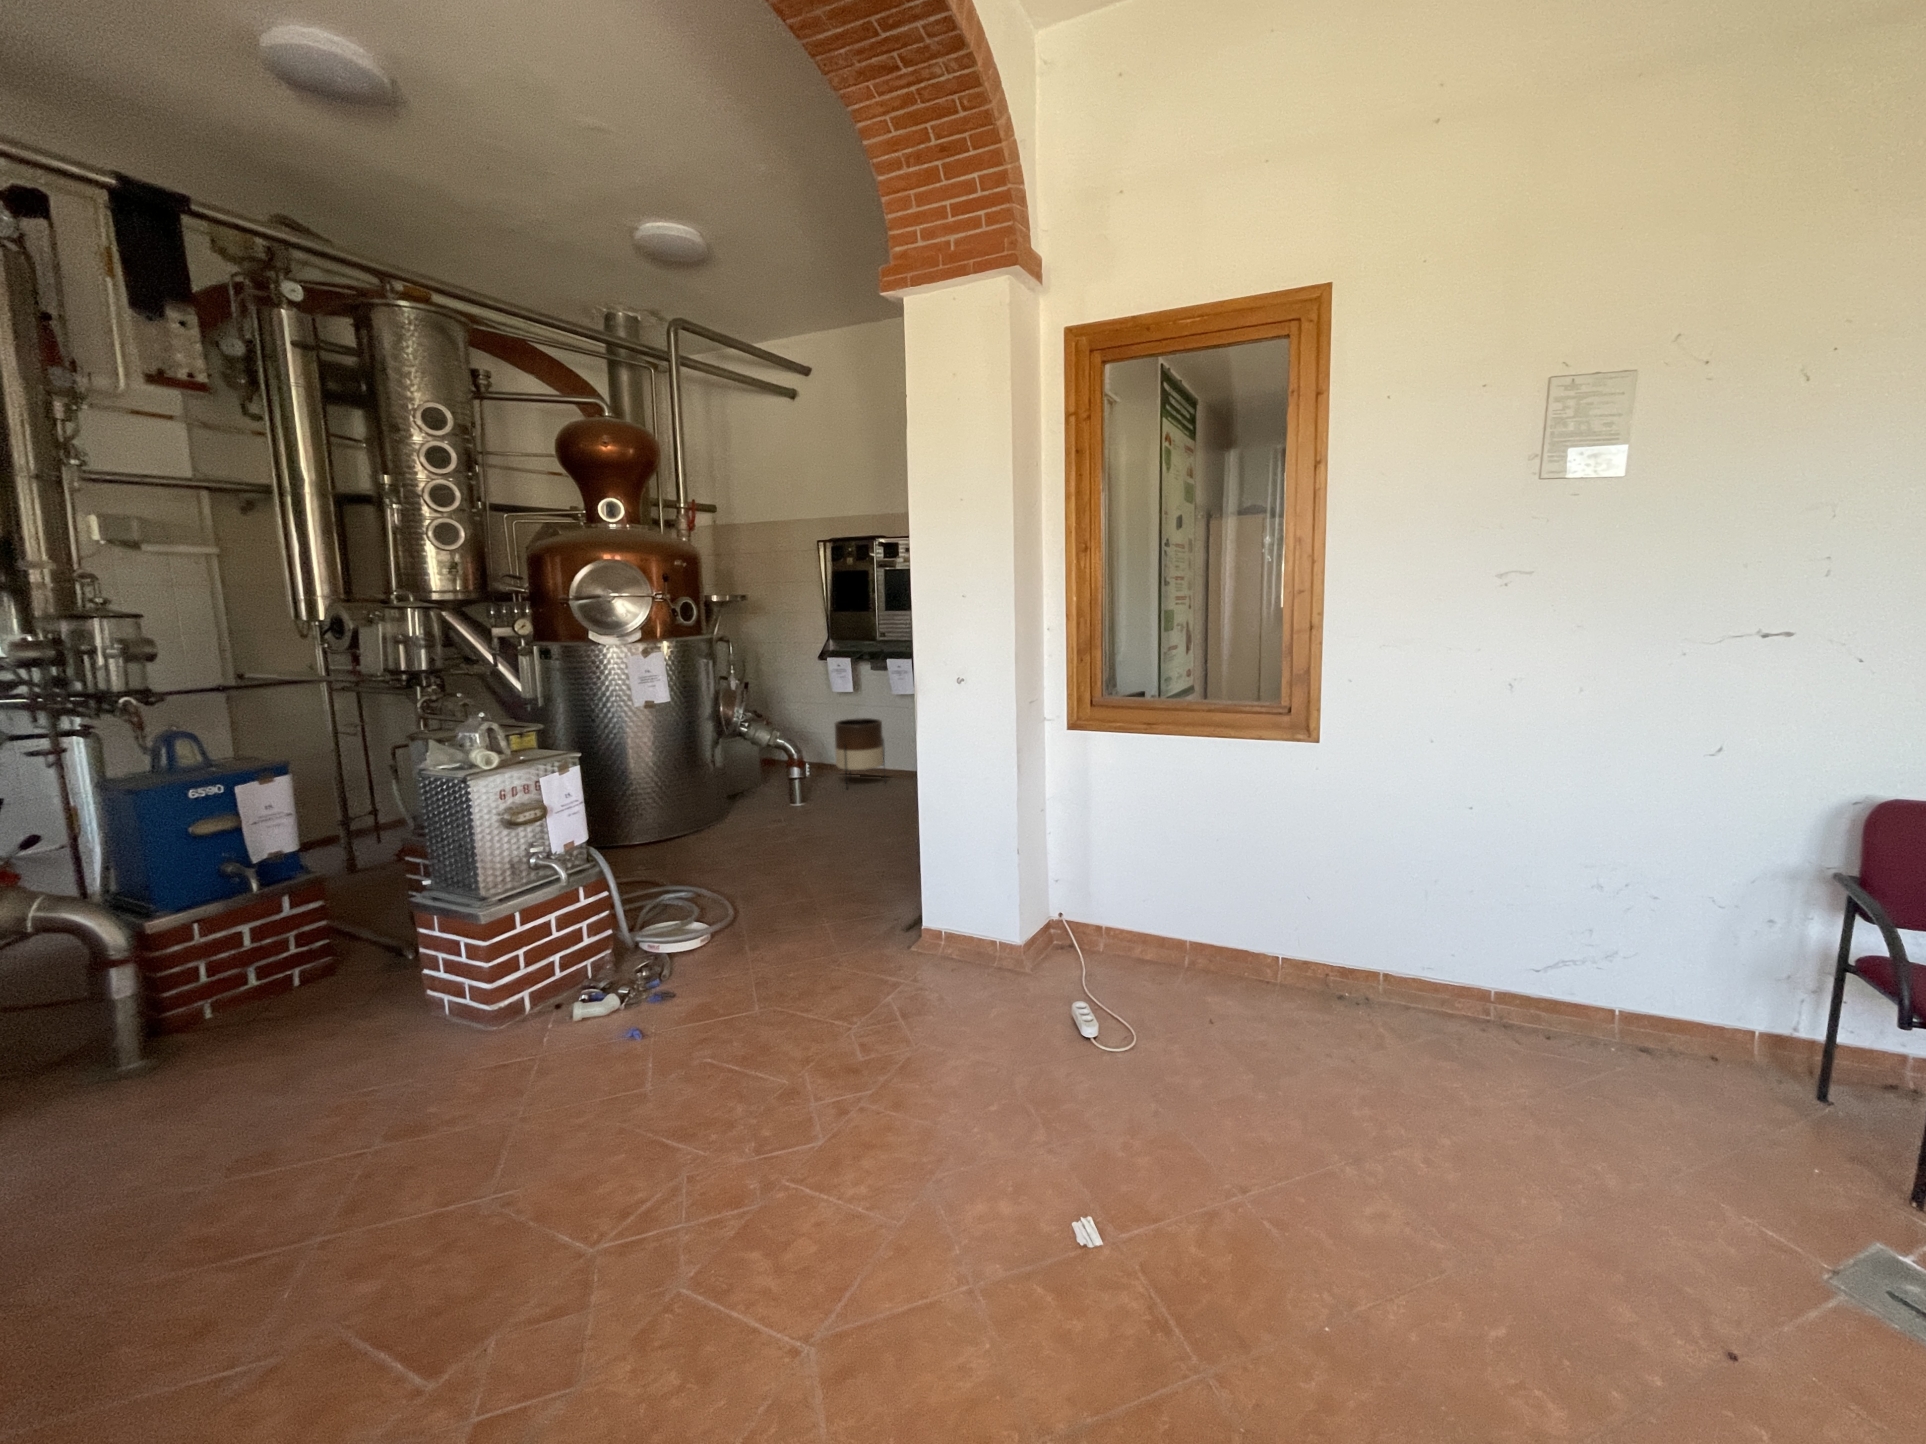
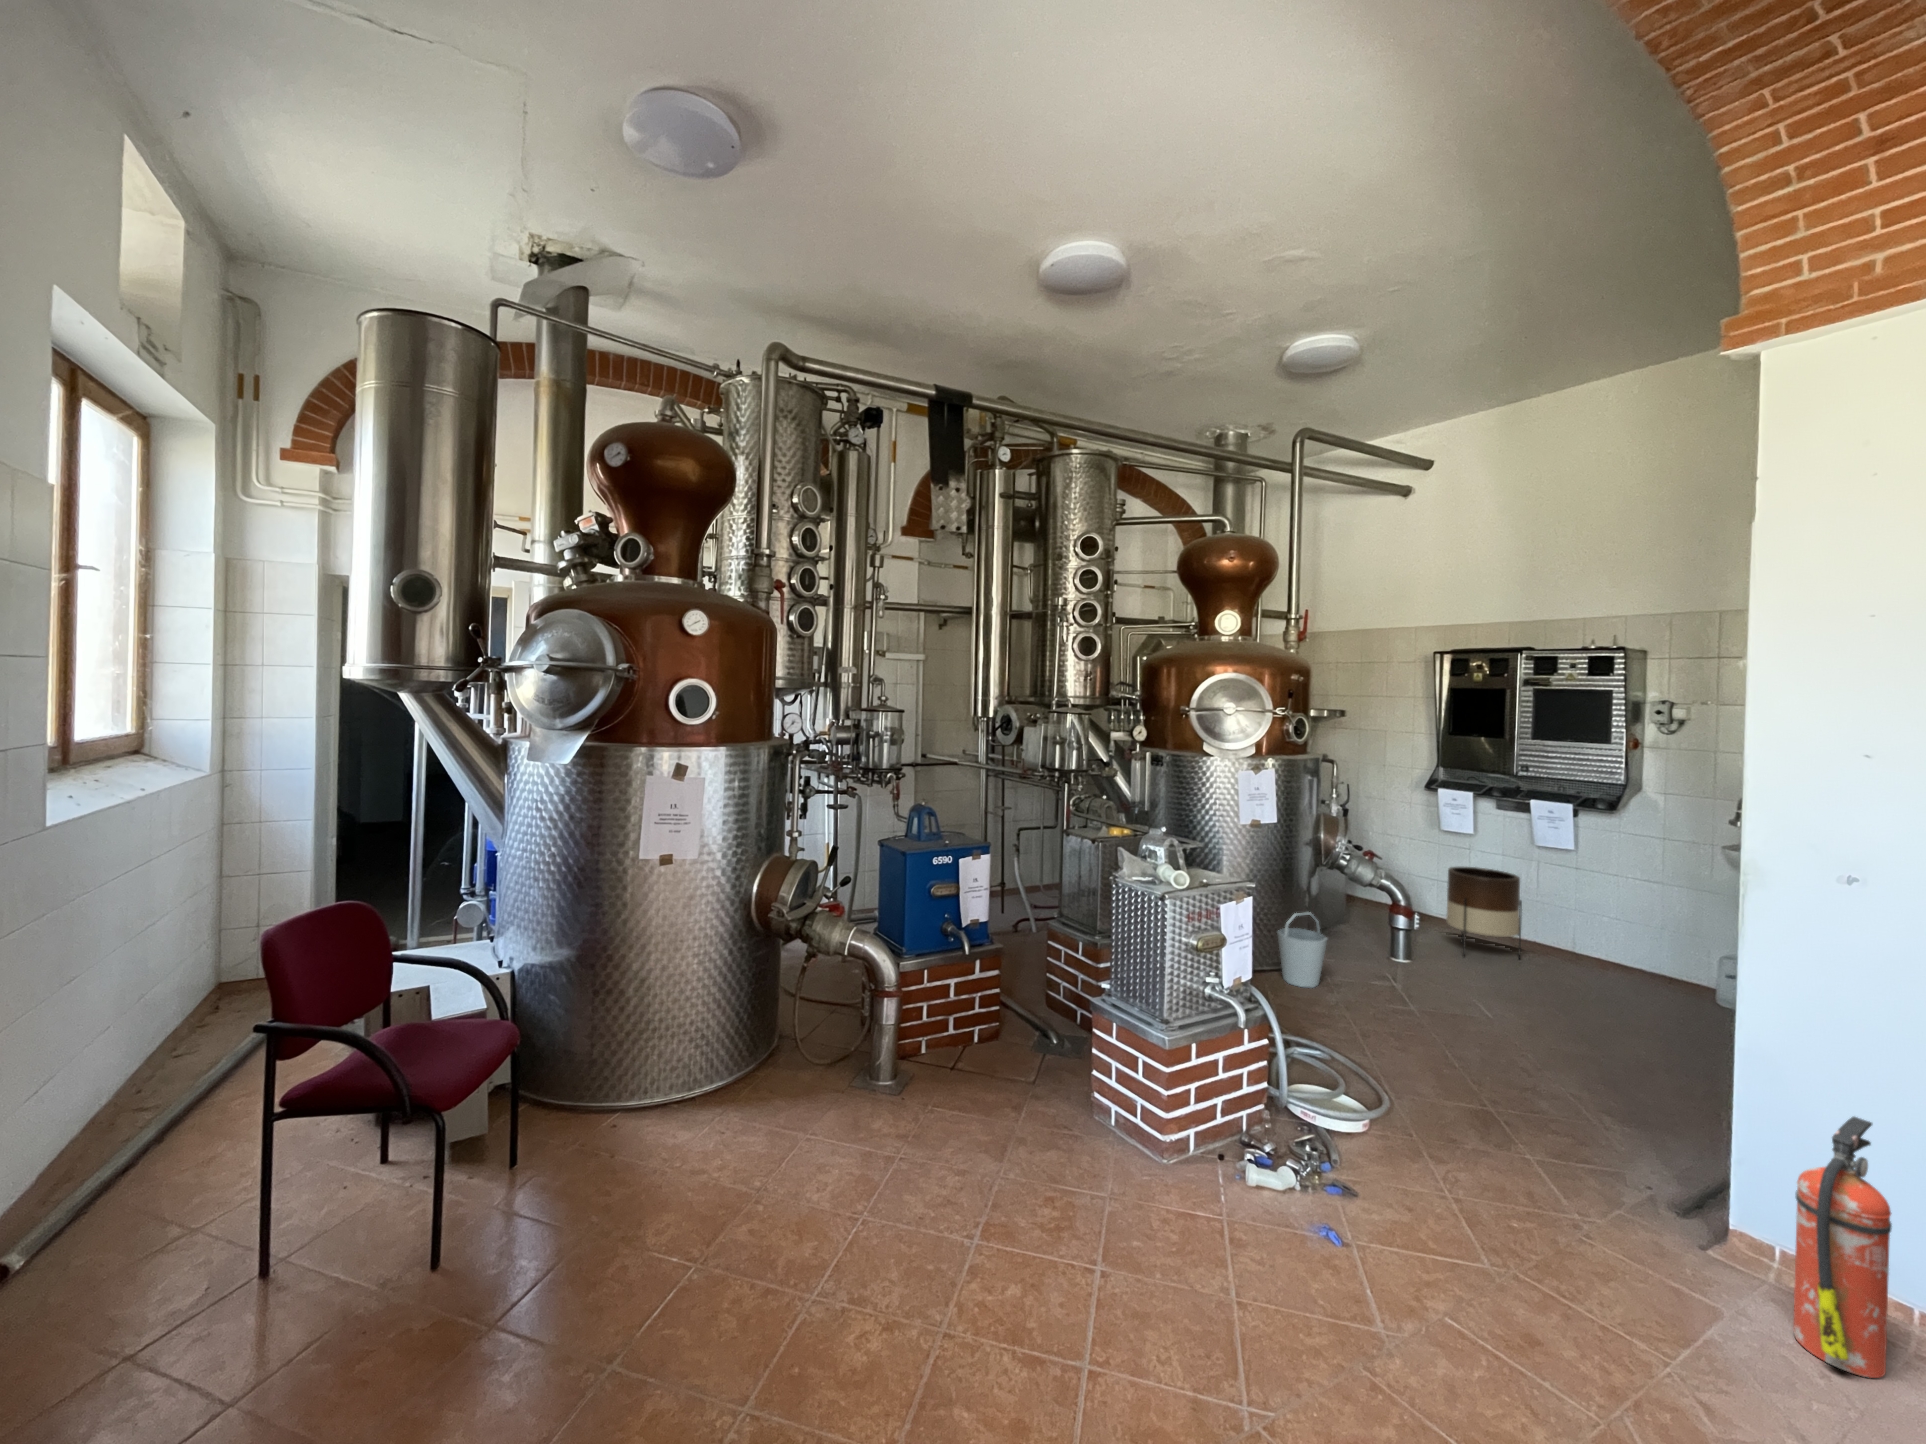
bucket: none [680,777,723,842] -> present [1277,912,1327,988]
fire extinguisher: none [924,834,964,985] -> present [1793,1117,1892,1378]

